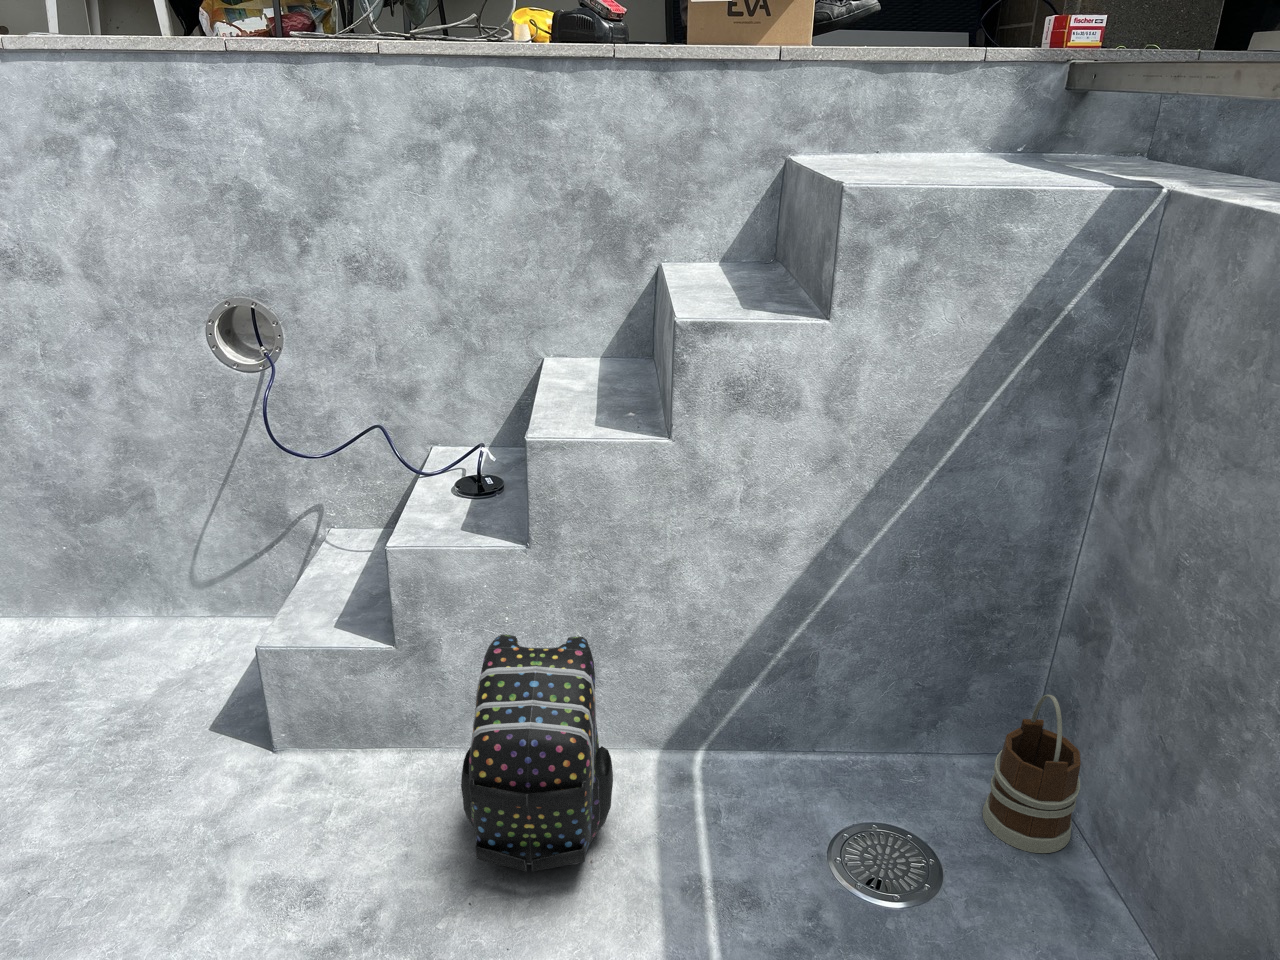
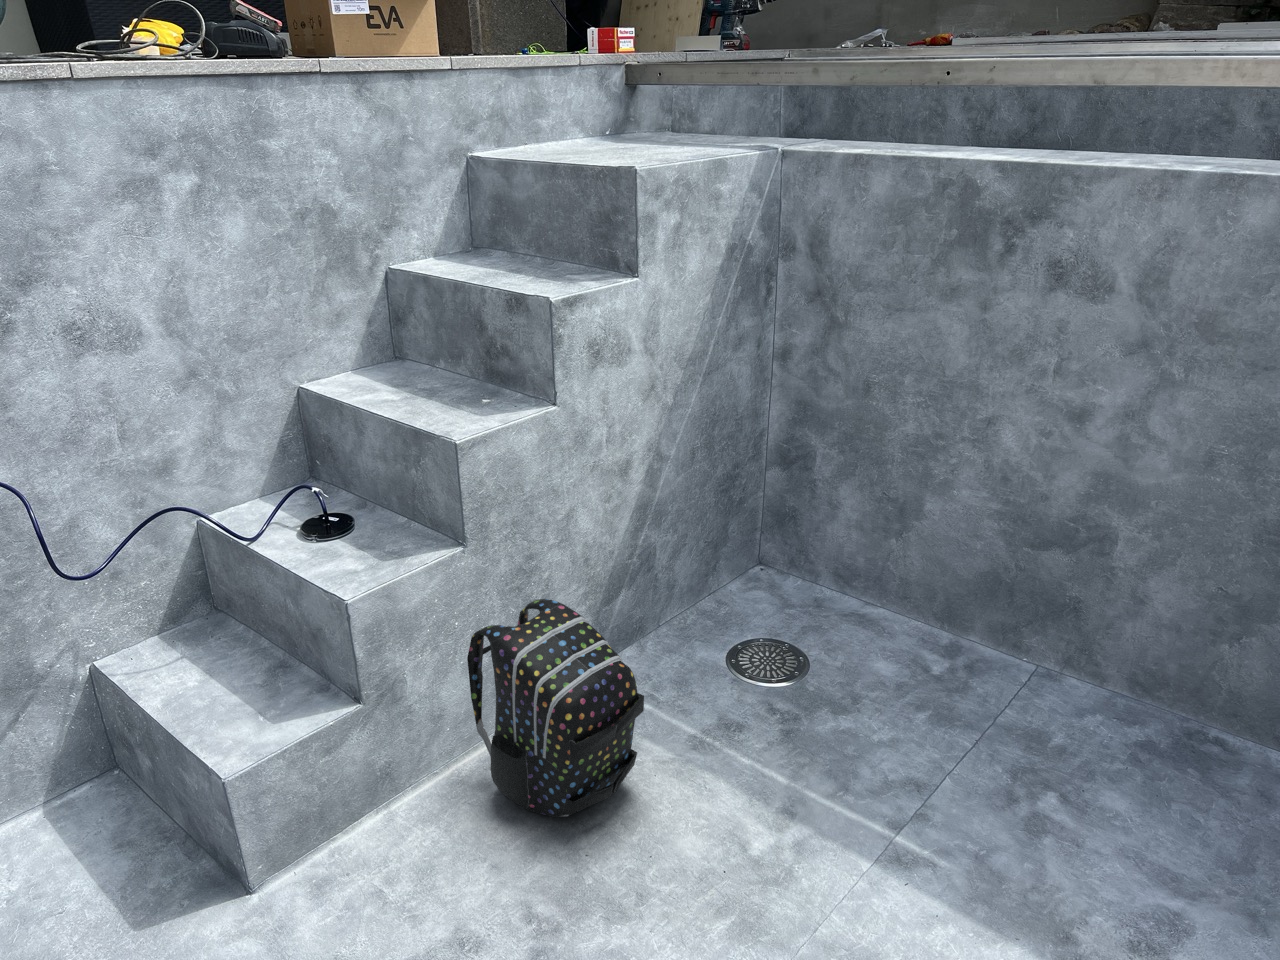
wooden bucket: present [983,695,1081,853] -> none [751,502,810,612]

